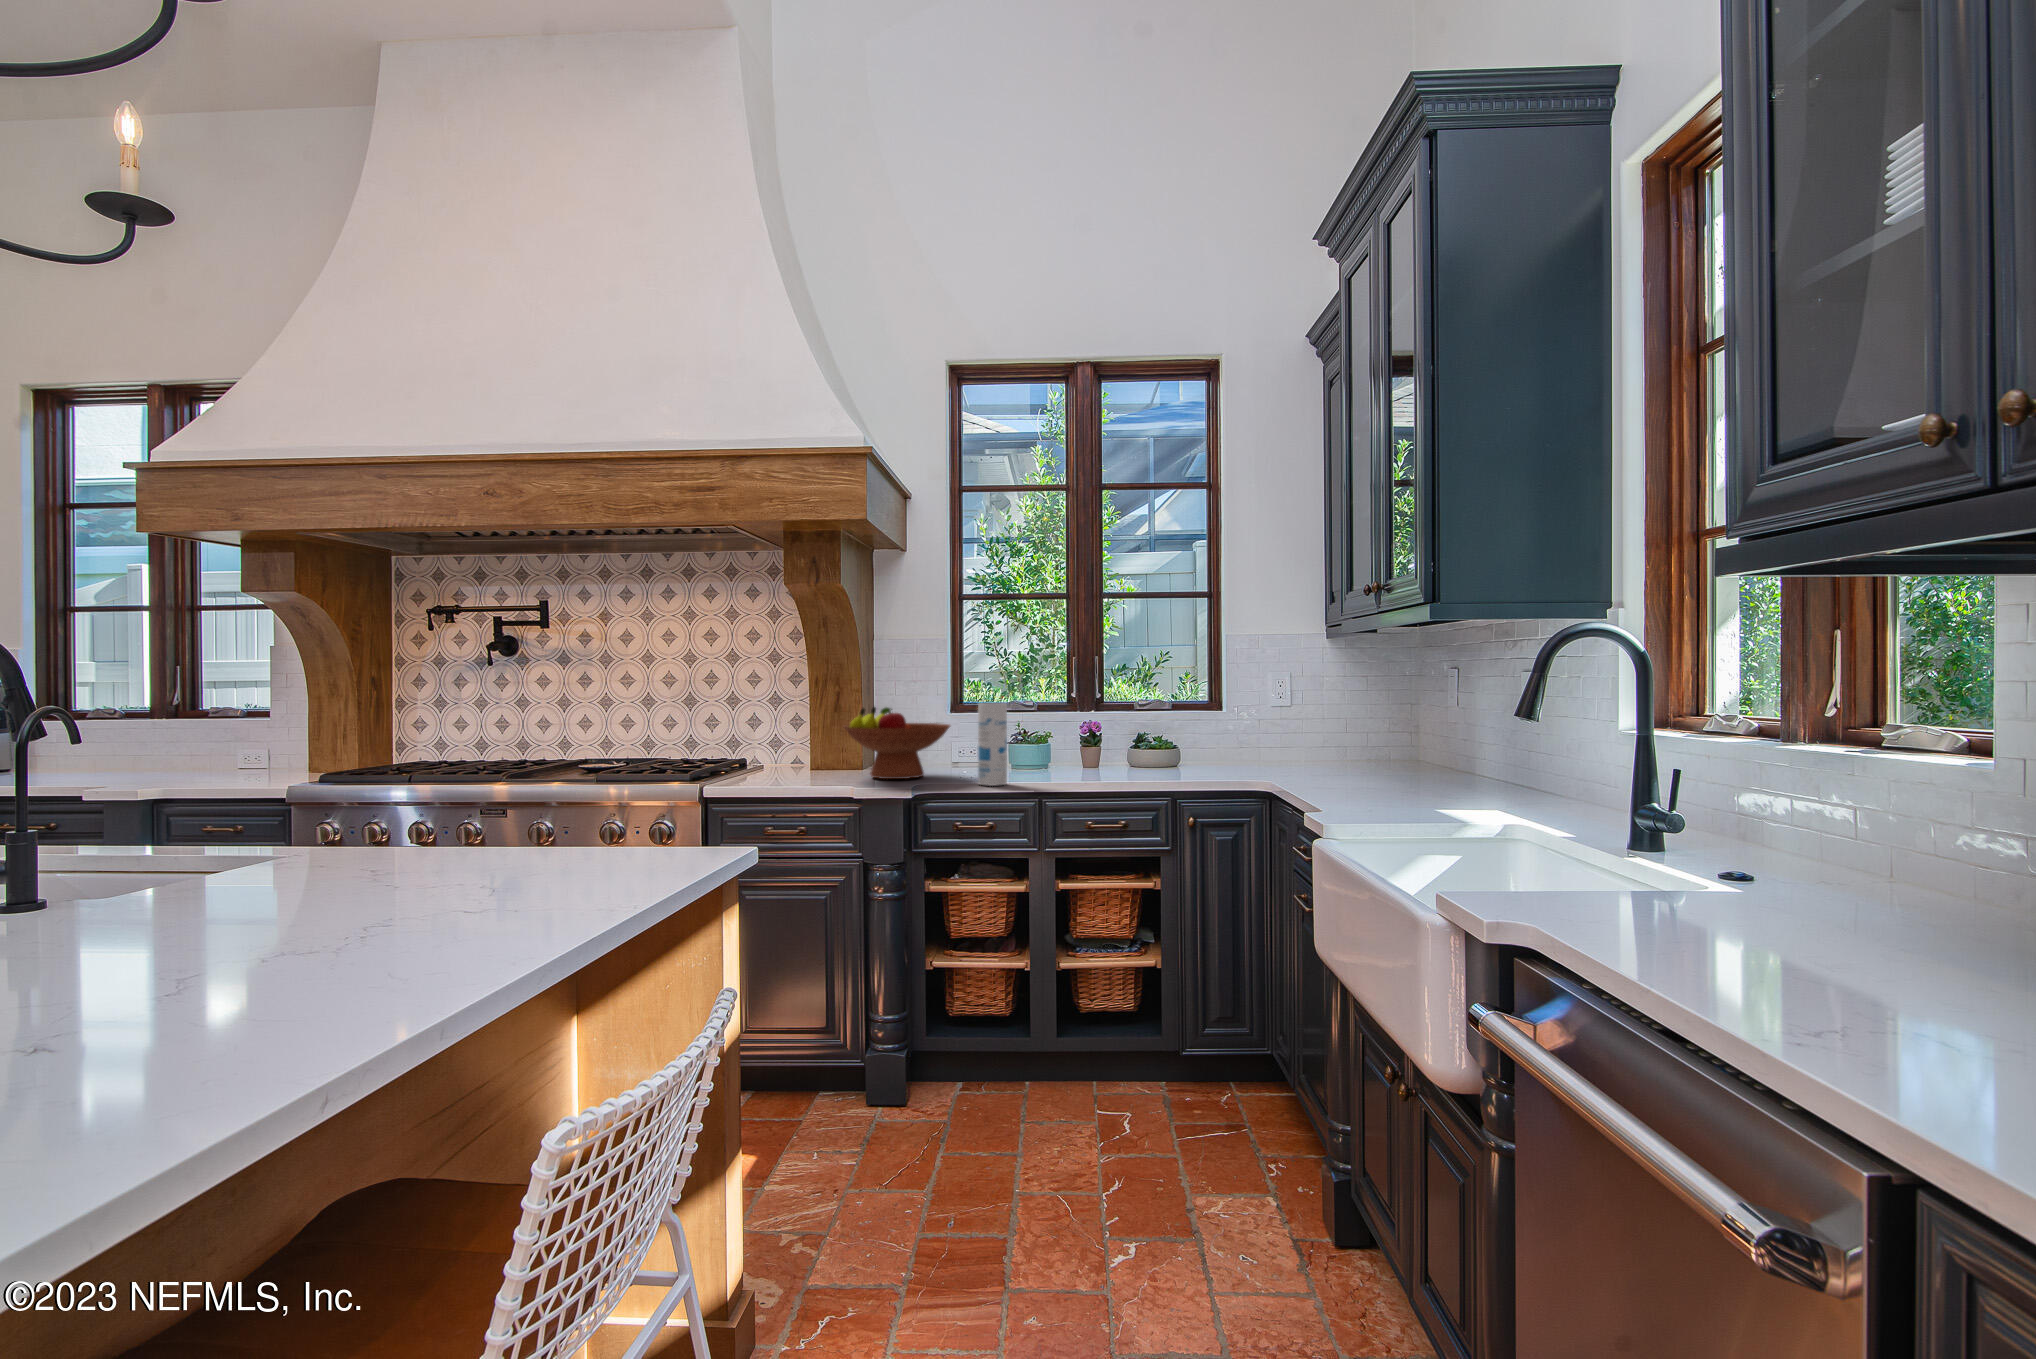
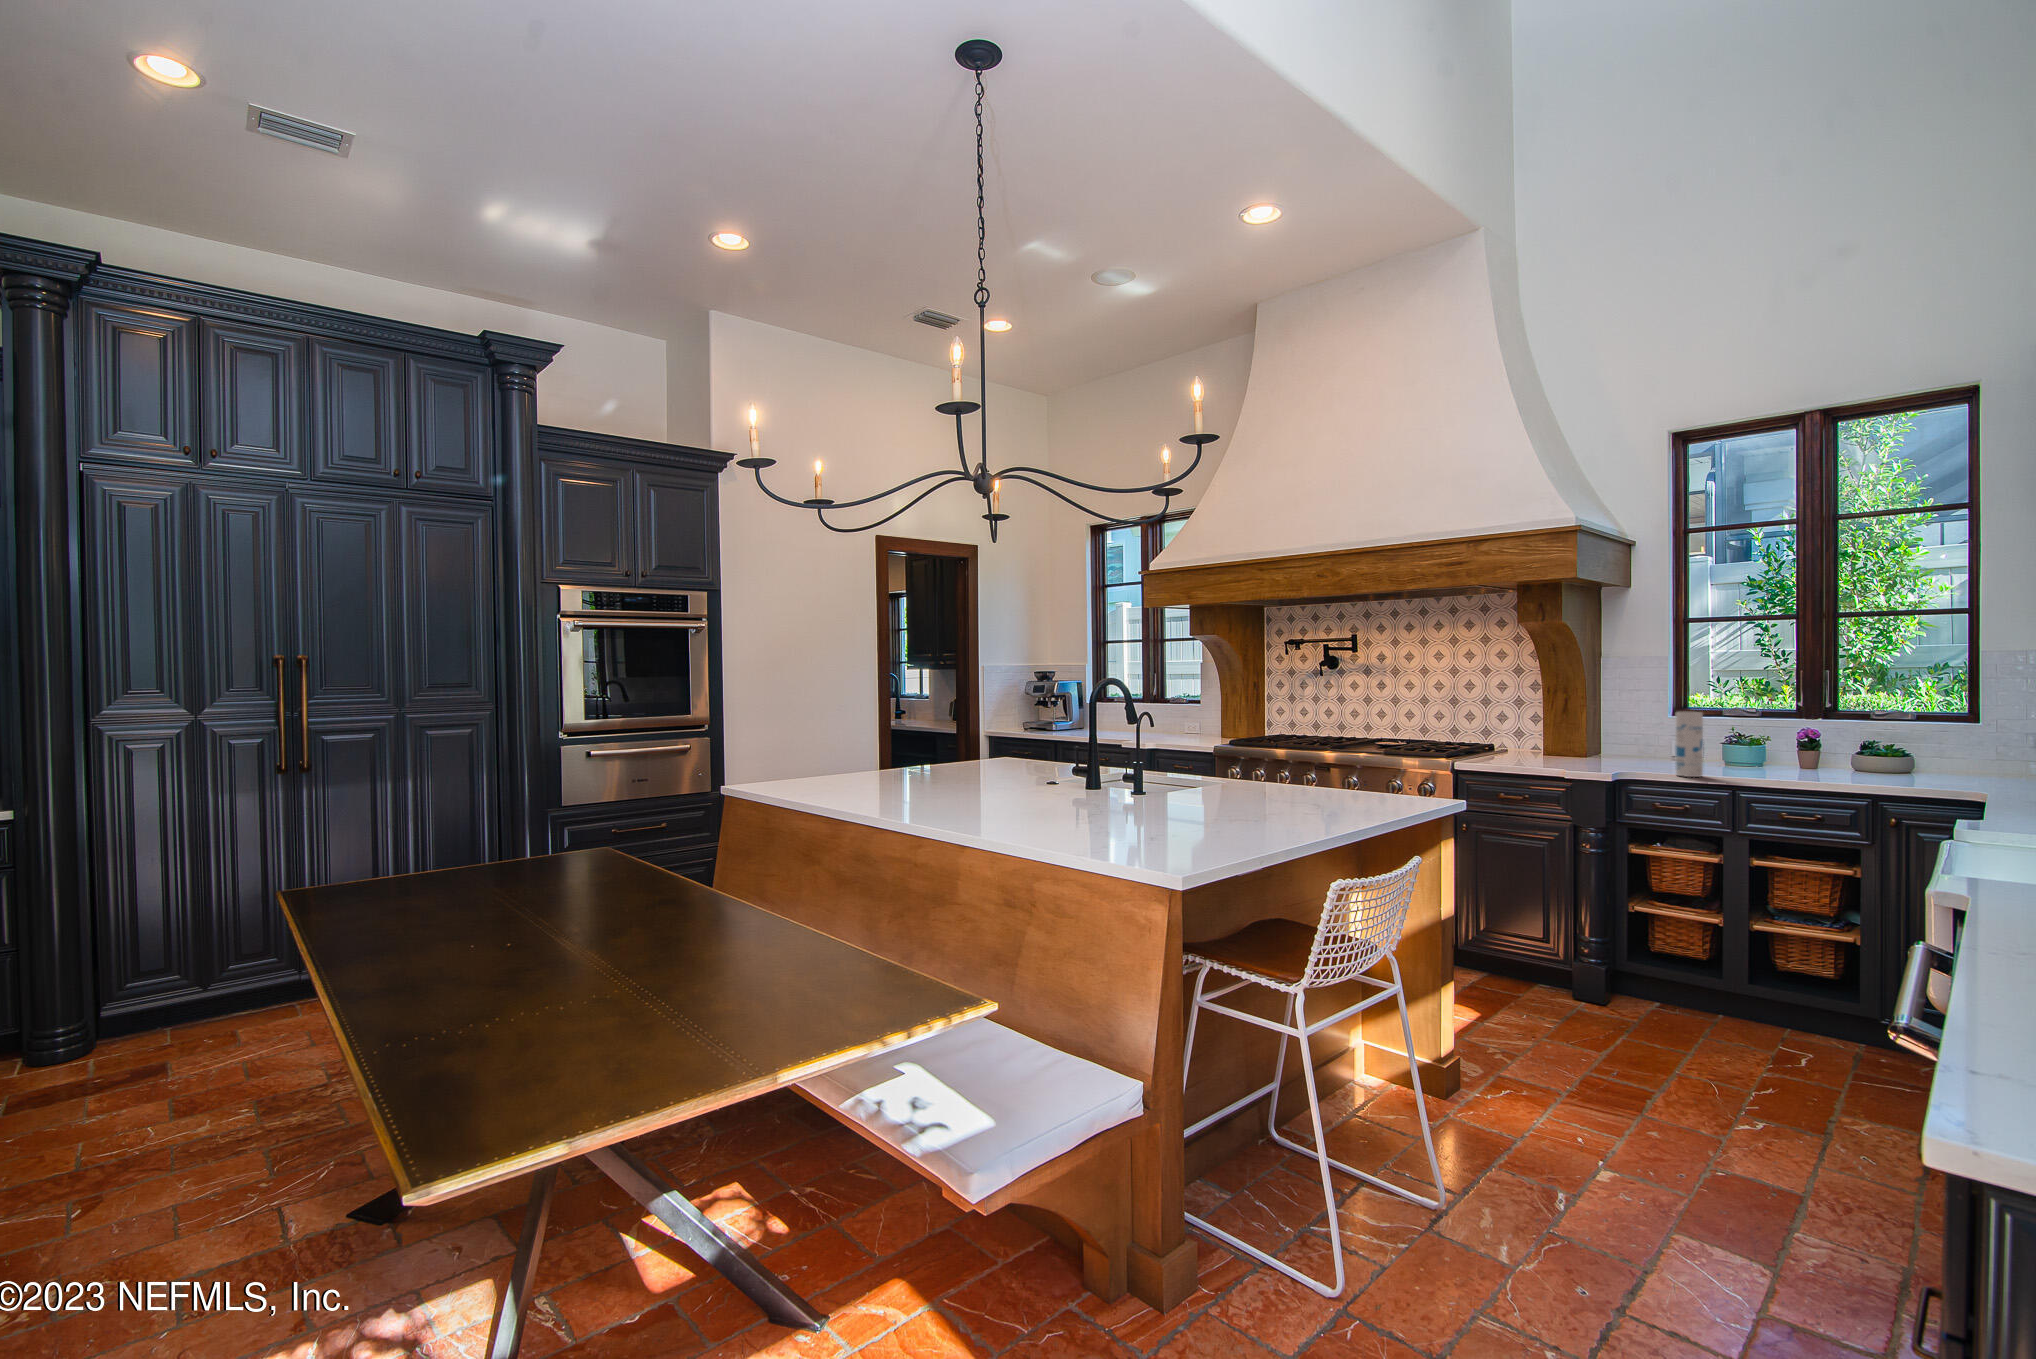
fruit bowl: present [844,707,950,779] -> none [1562,712,1657,767]

